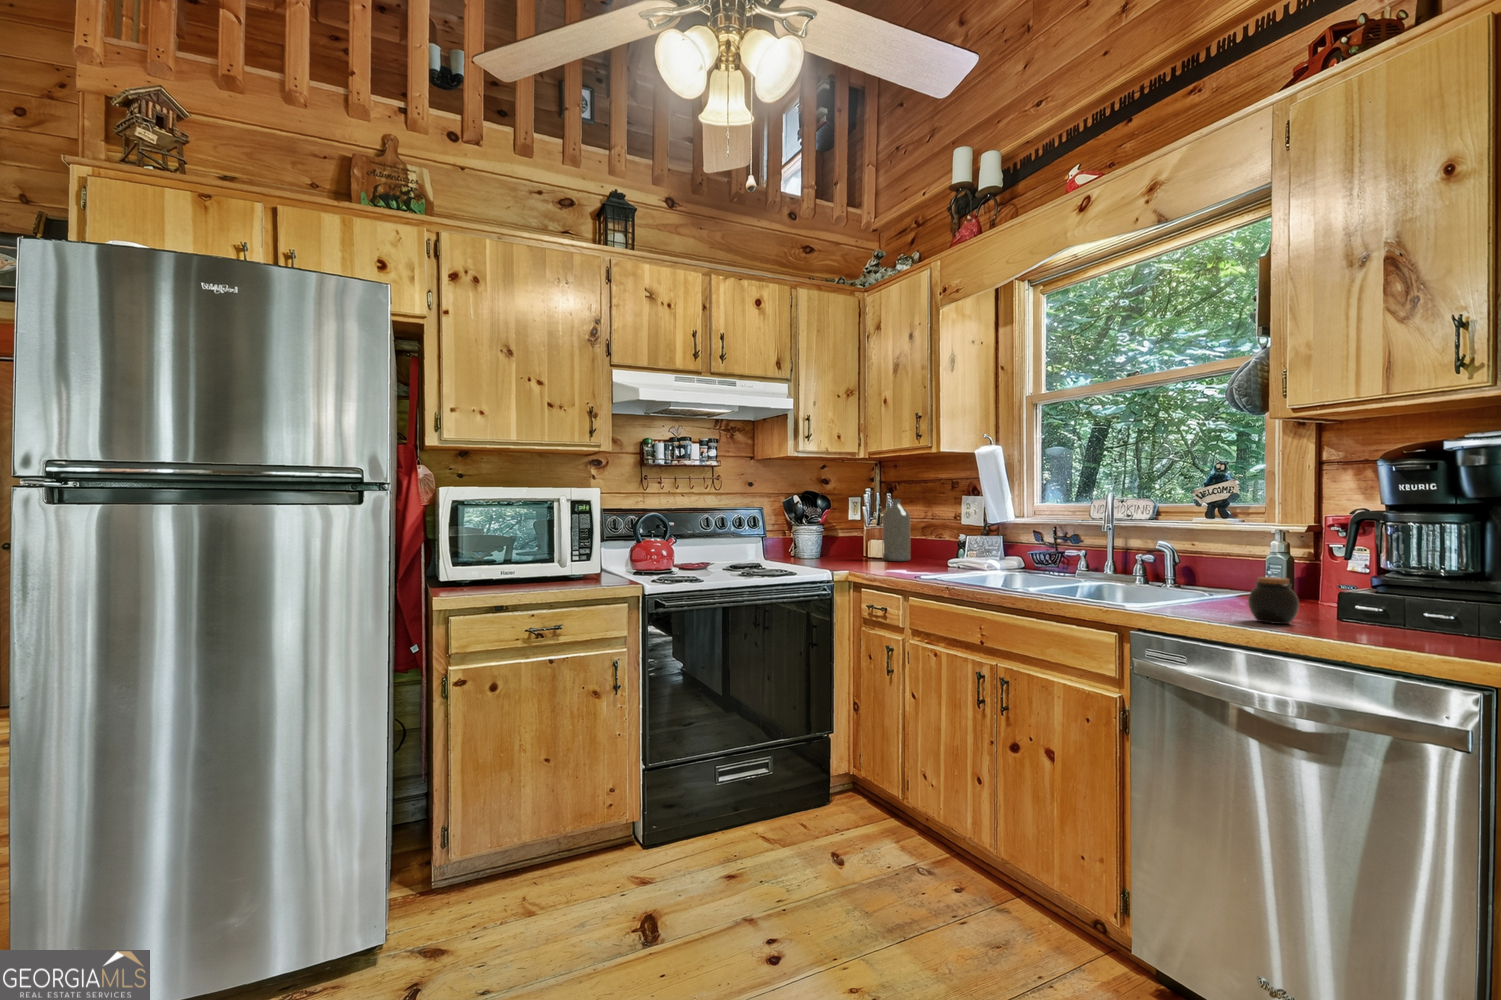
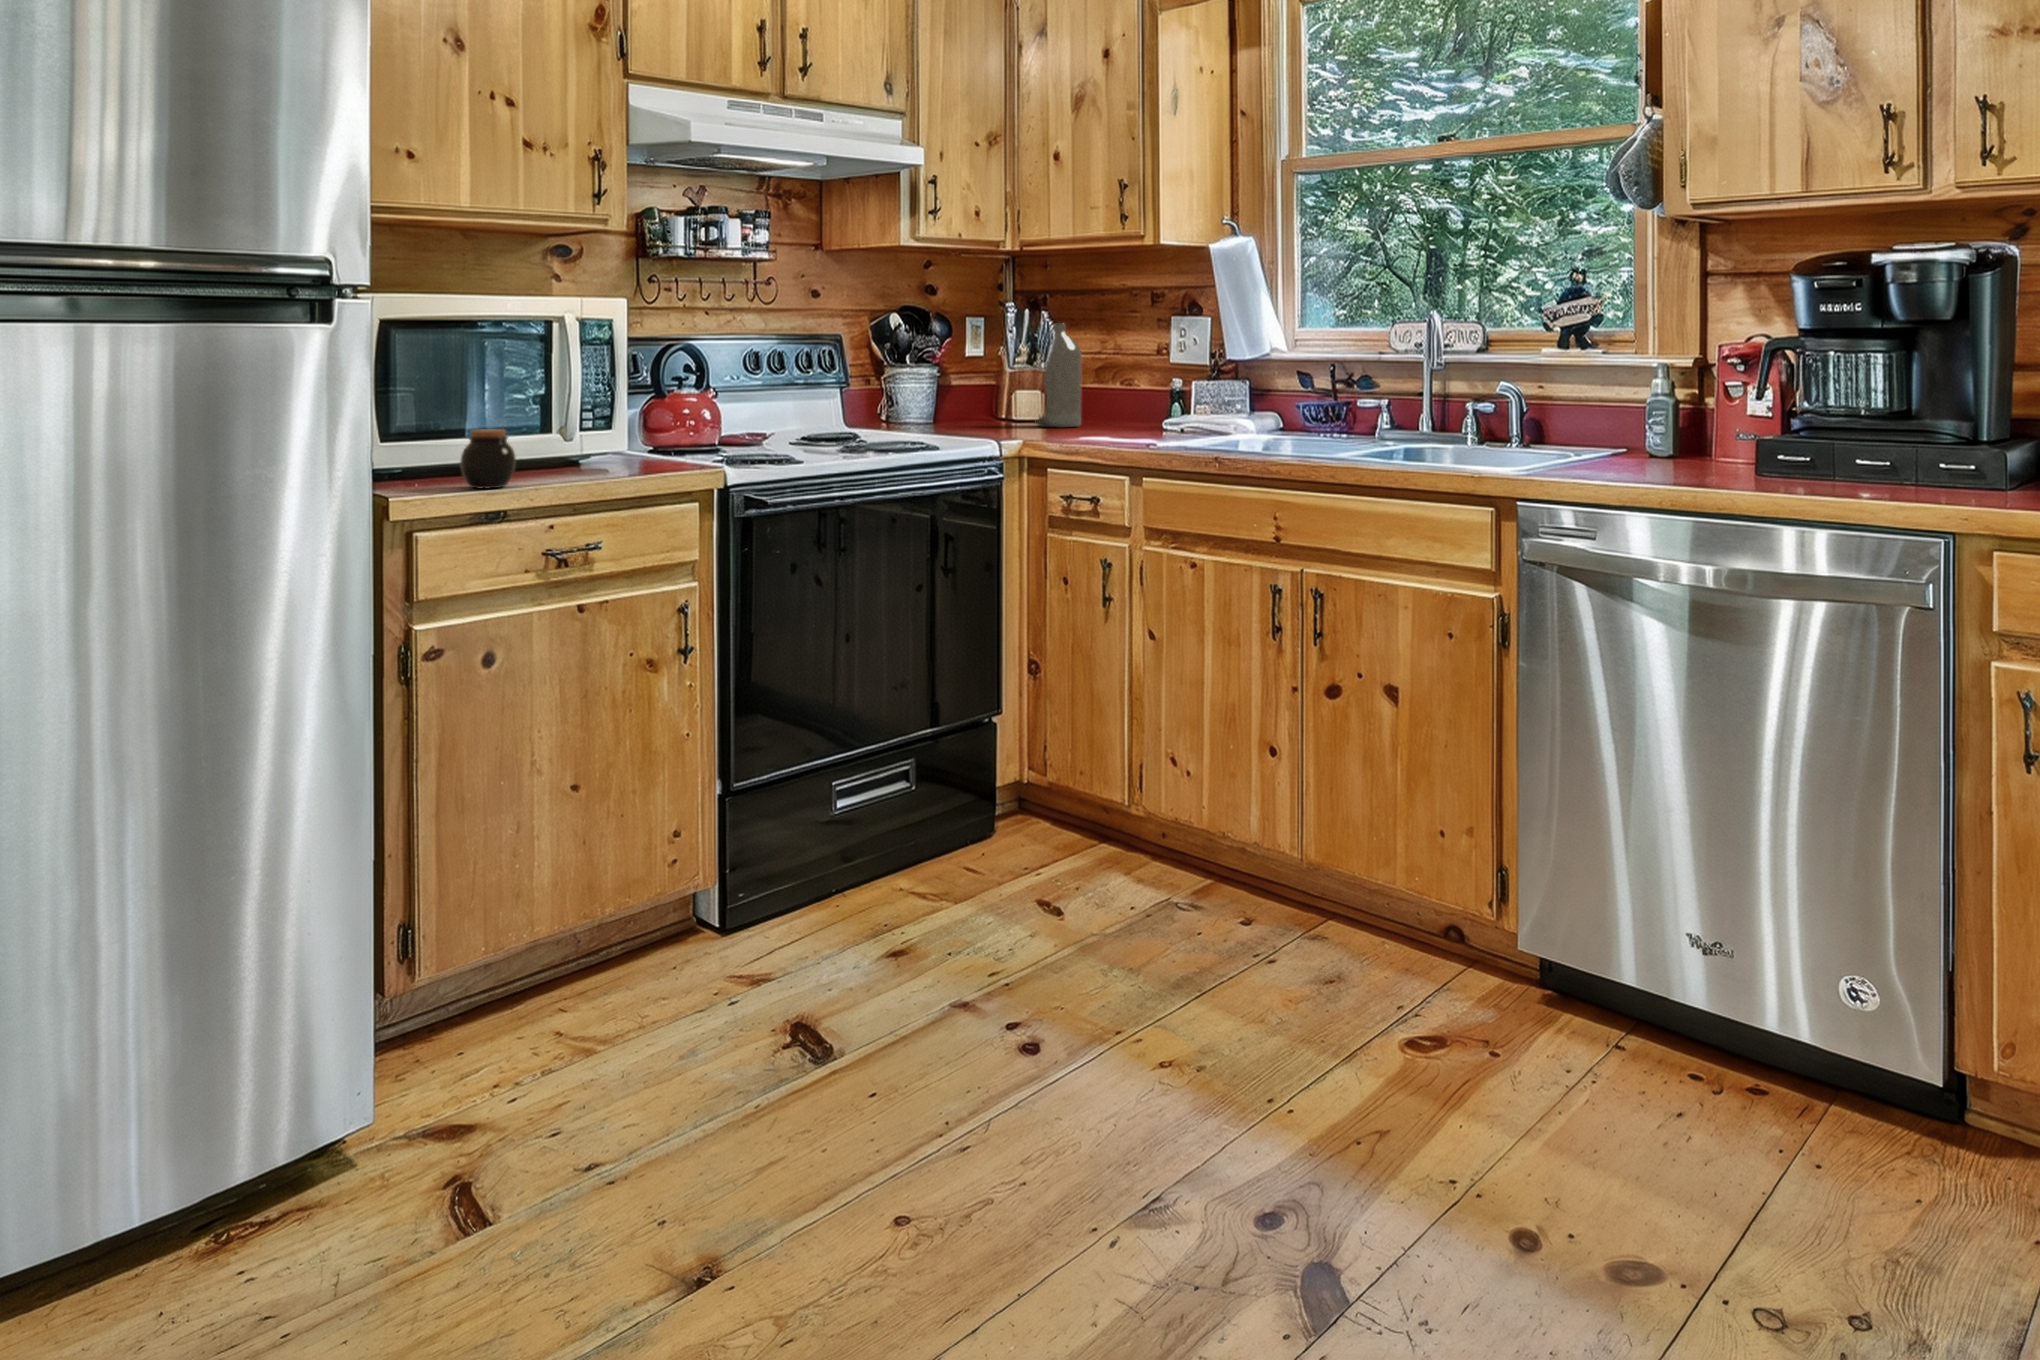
jar: present [1248,577,1299,624] -> present [460,429,516,488]

